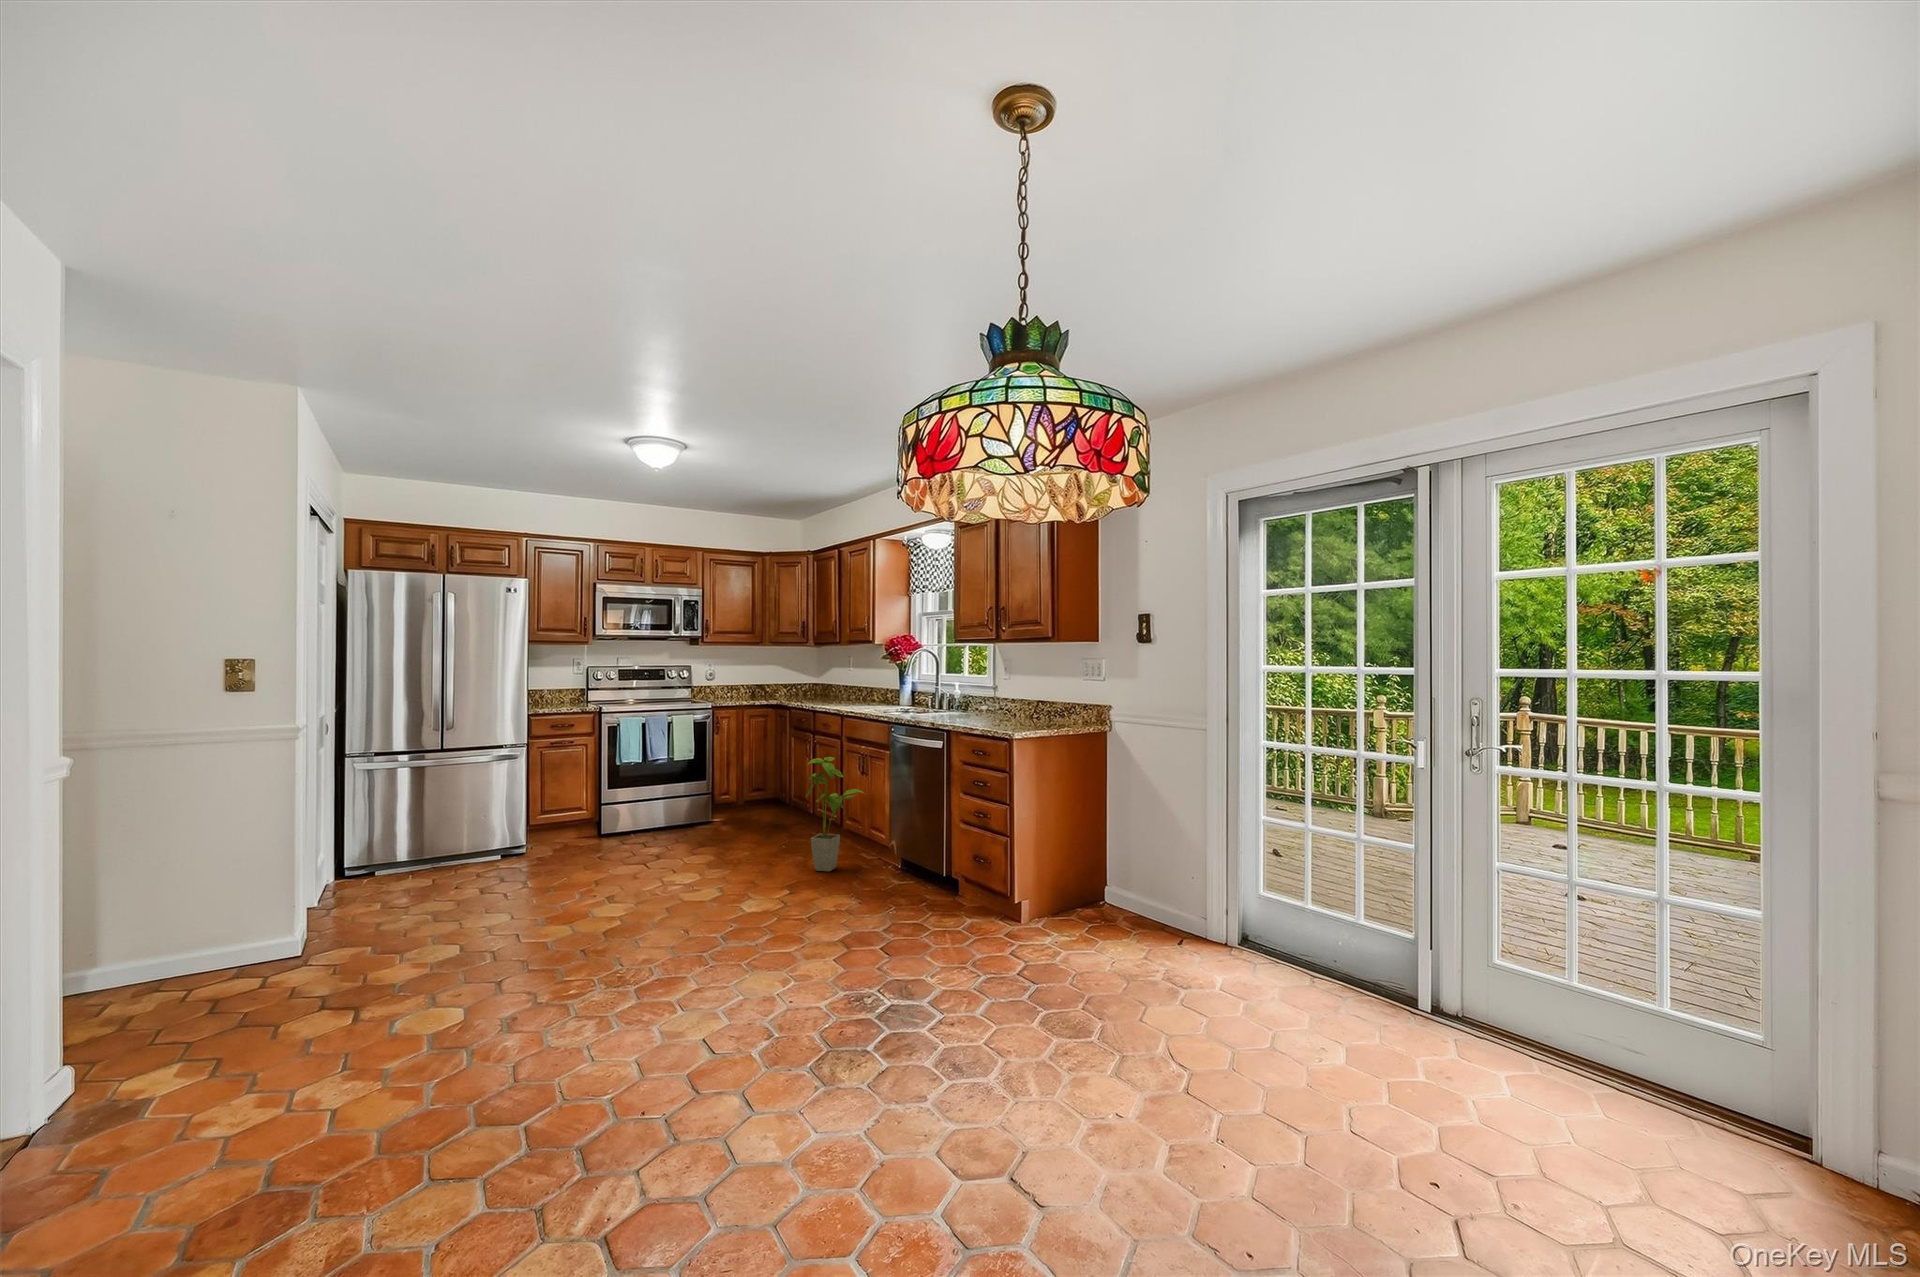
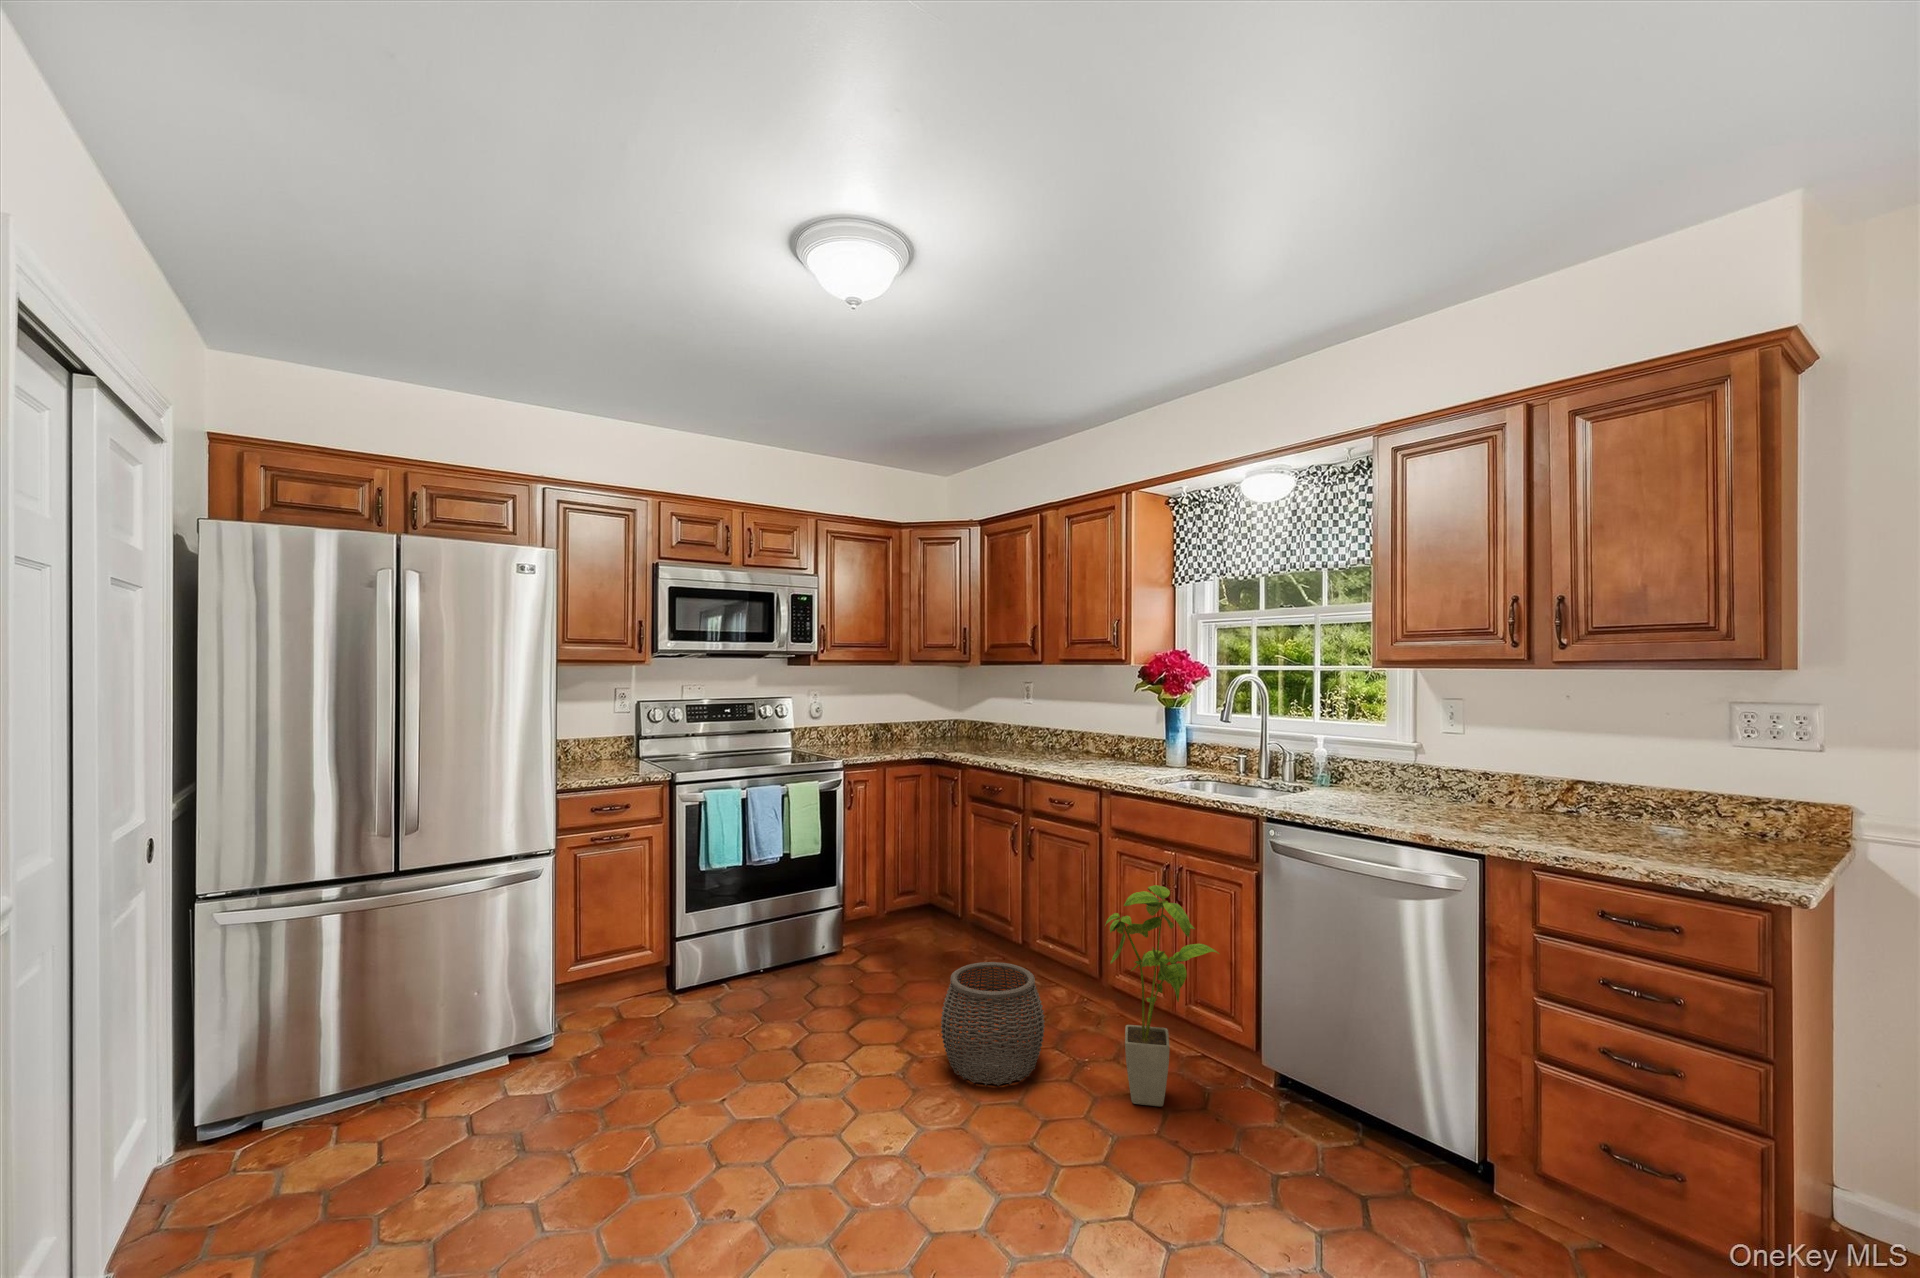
woven basket: none [727,807,786,865] -> present [941,962,1045,1086]

